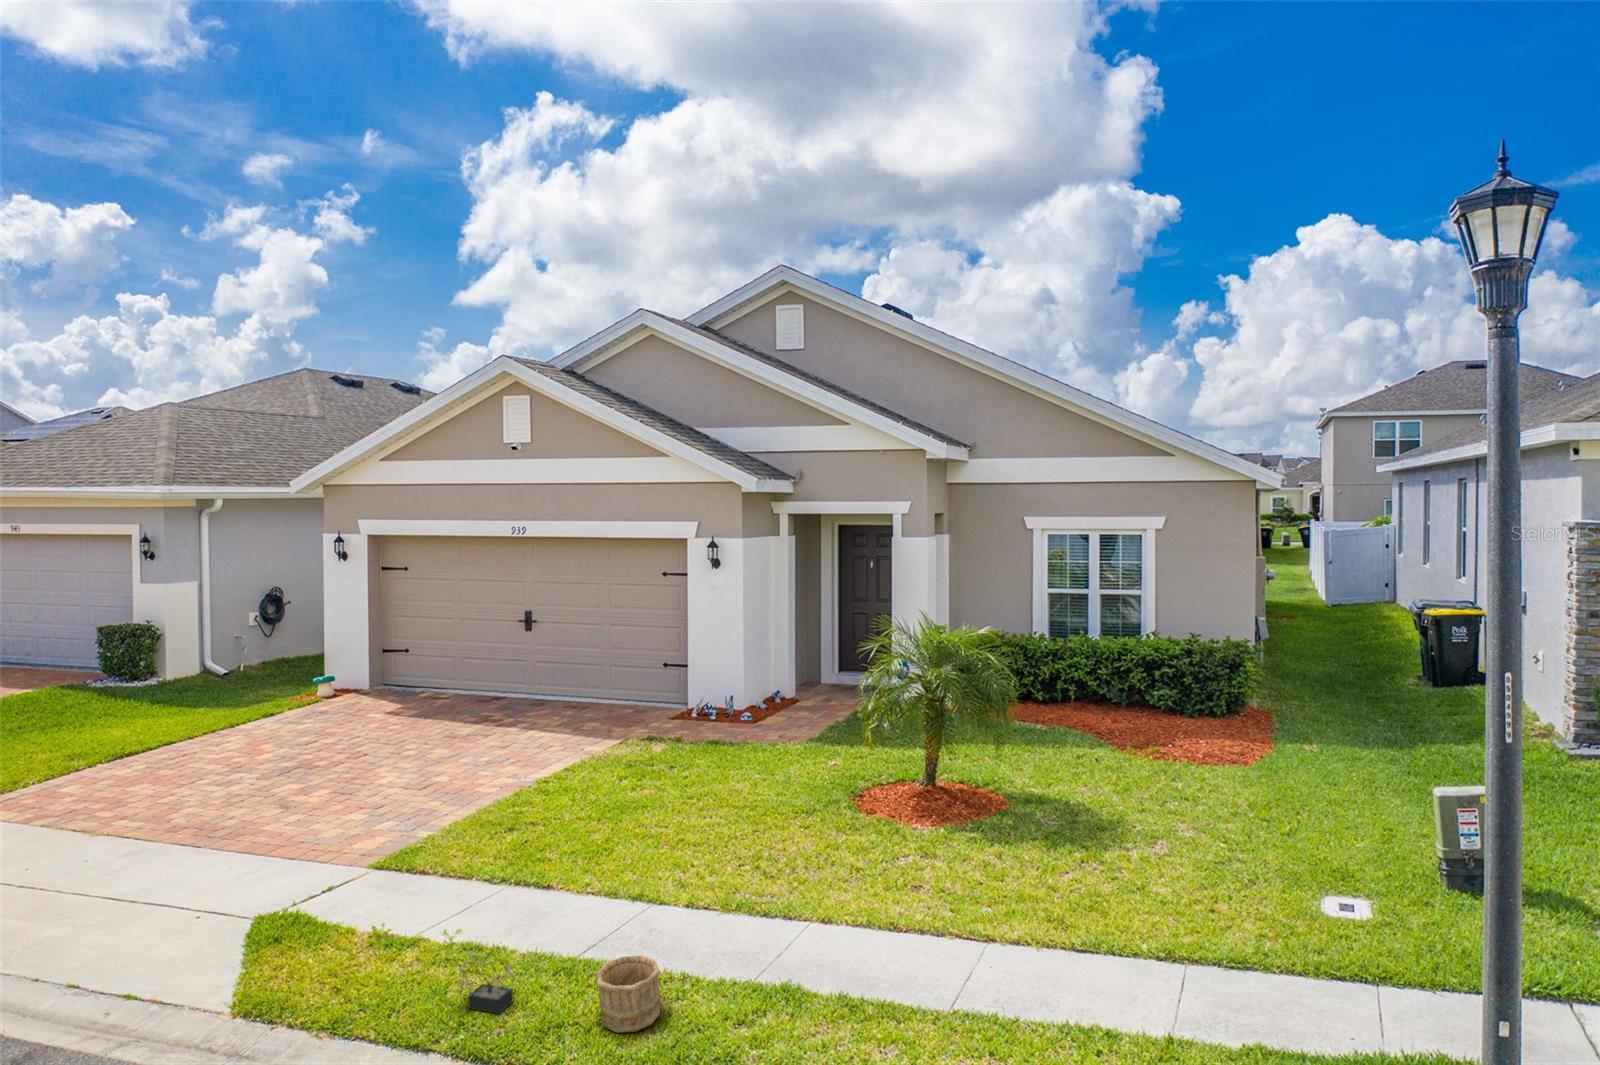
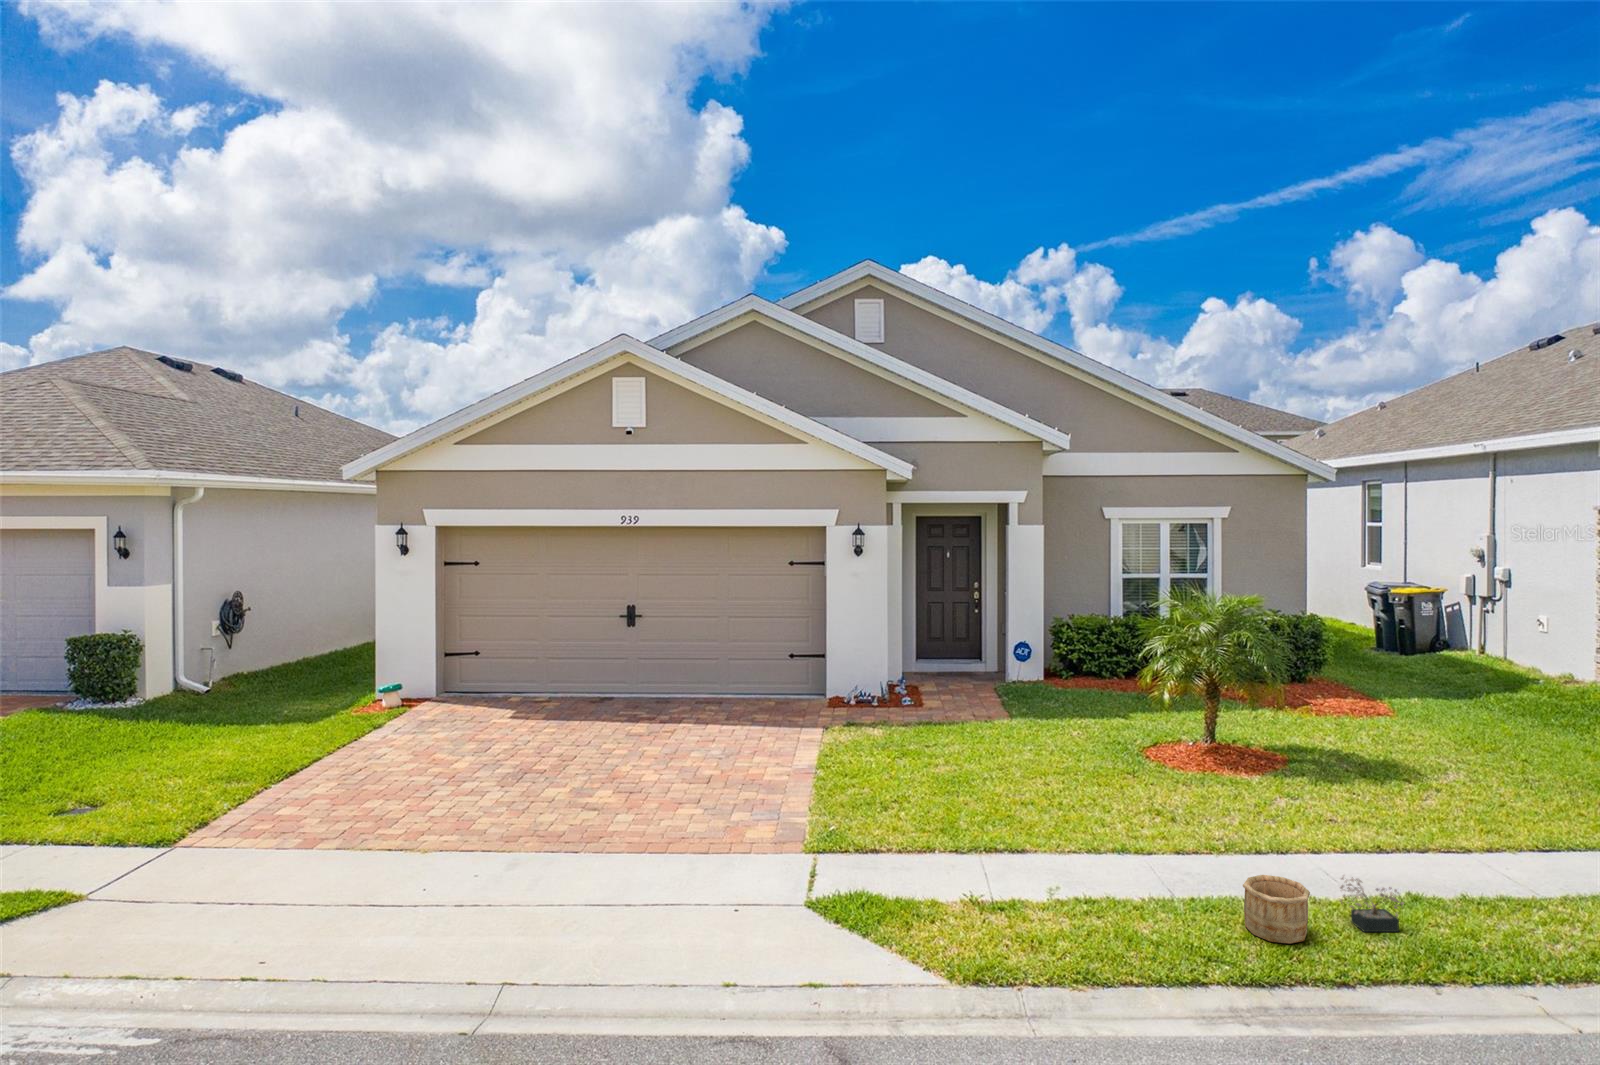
decorative plant: present [457,948,518,1014] -> present [1340,877,1404,932]

